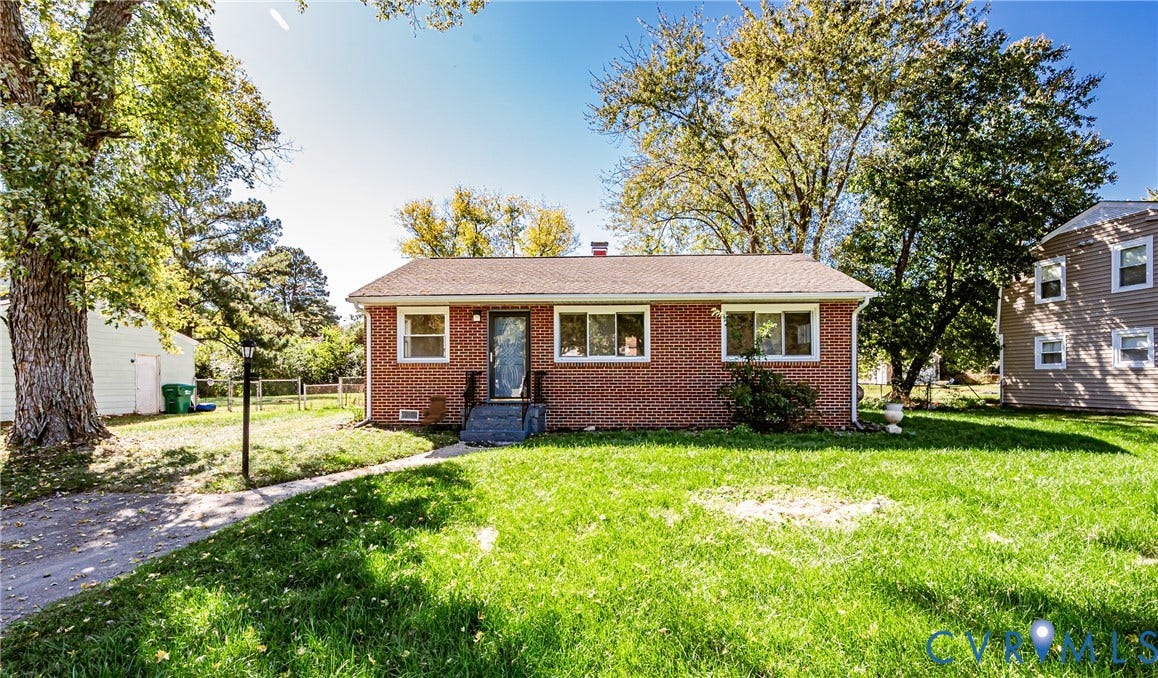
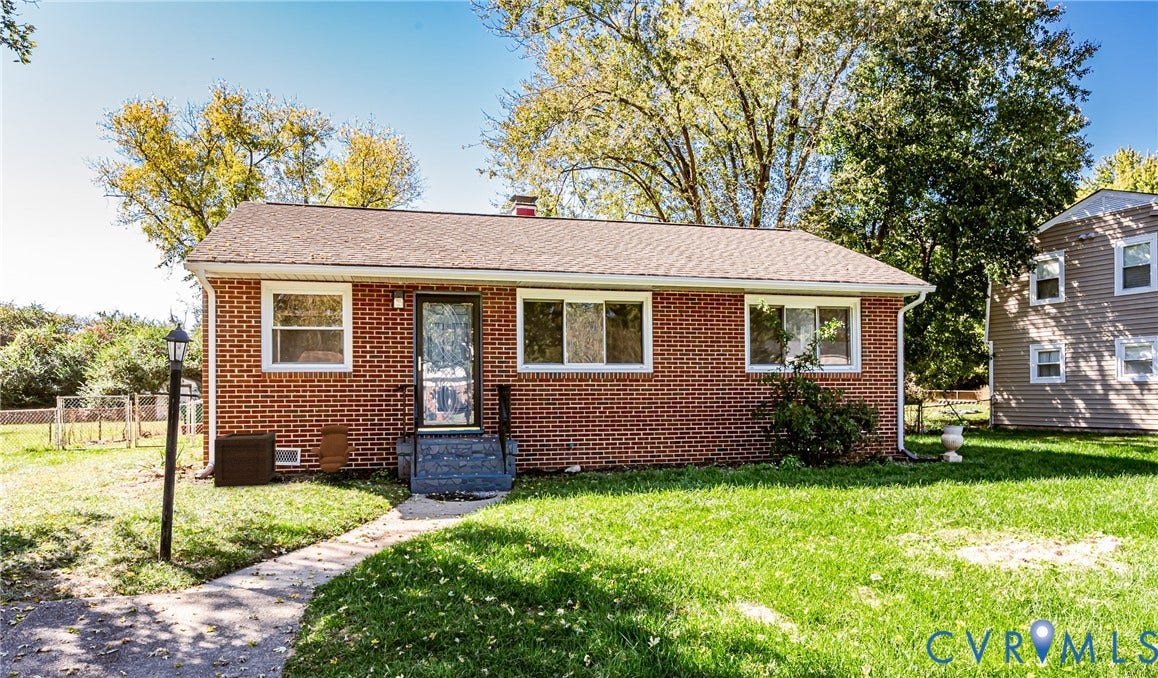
wooden crate: none [365,399,405,431] -> present [214,432,276,486]

